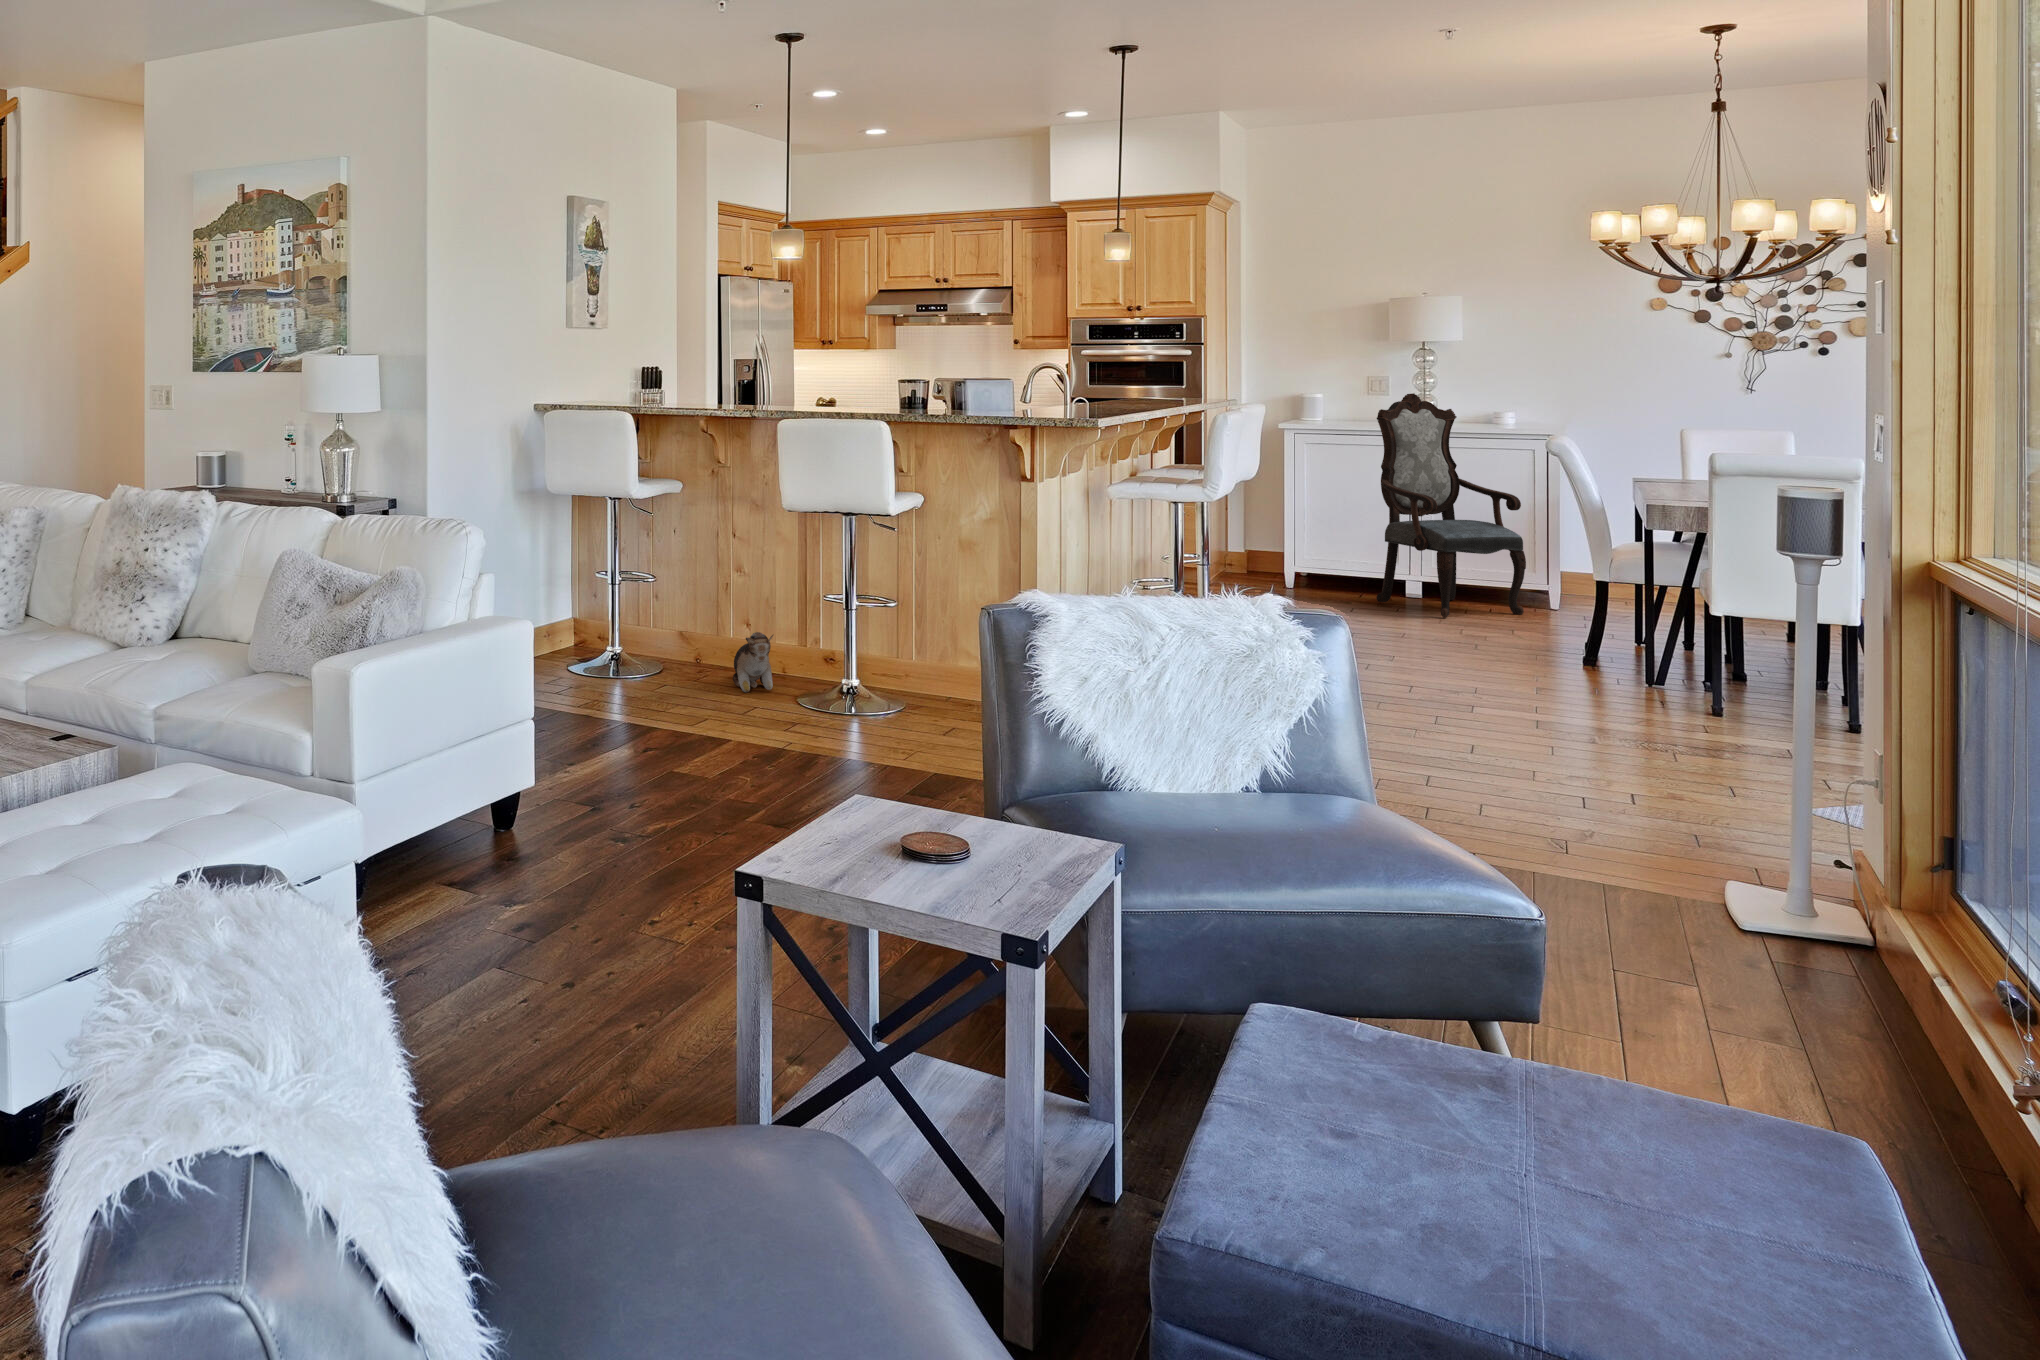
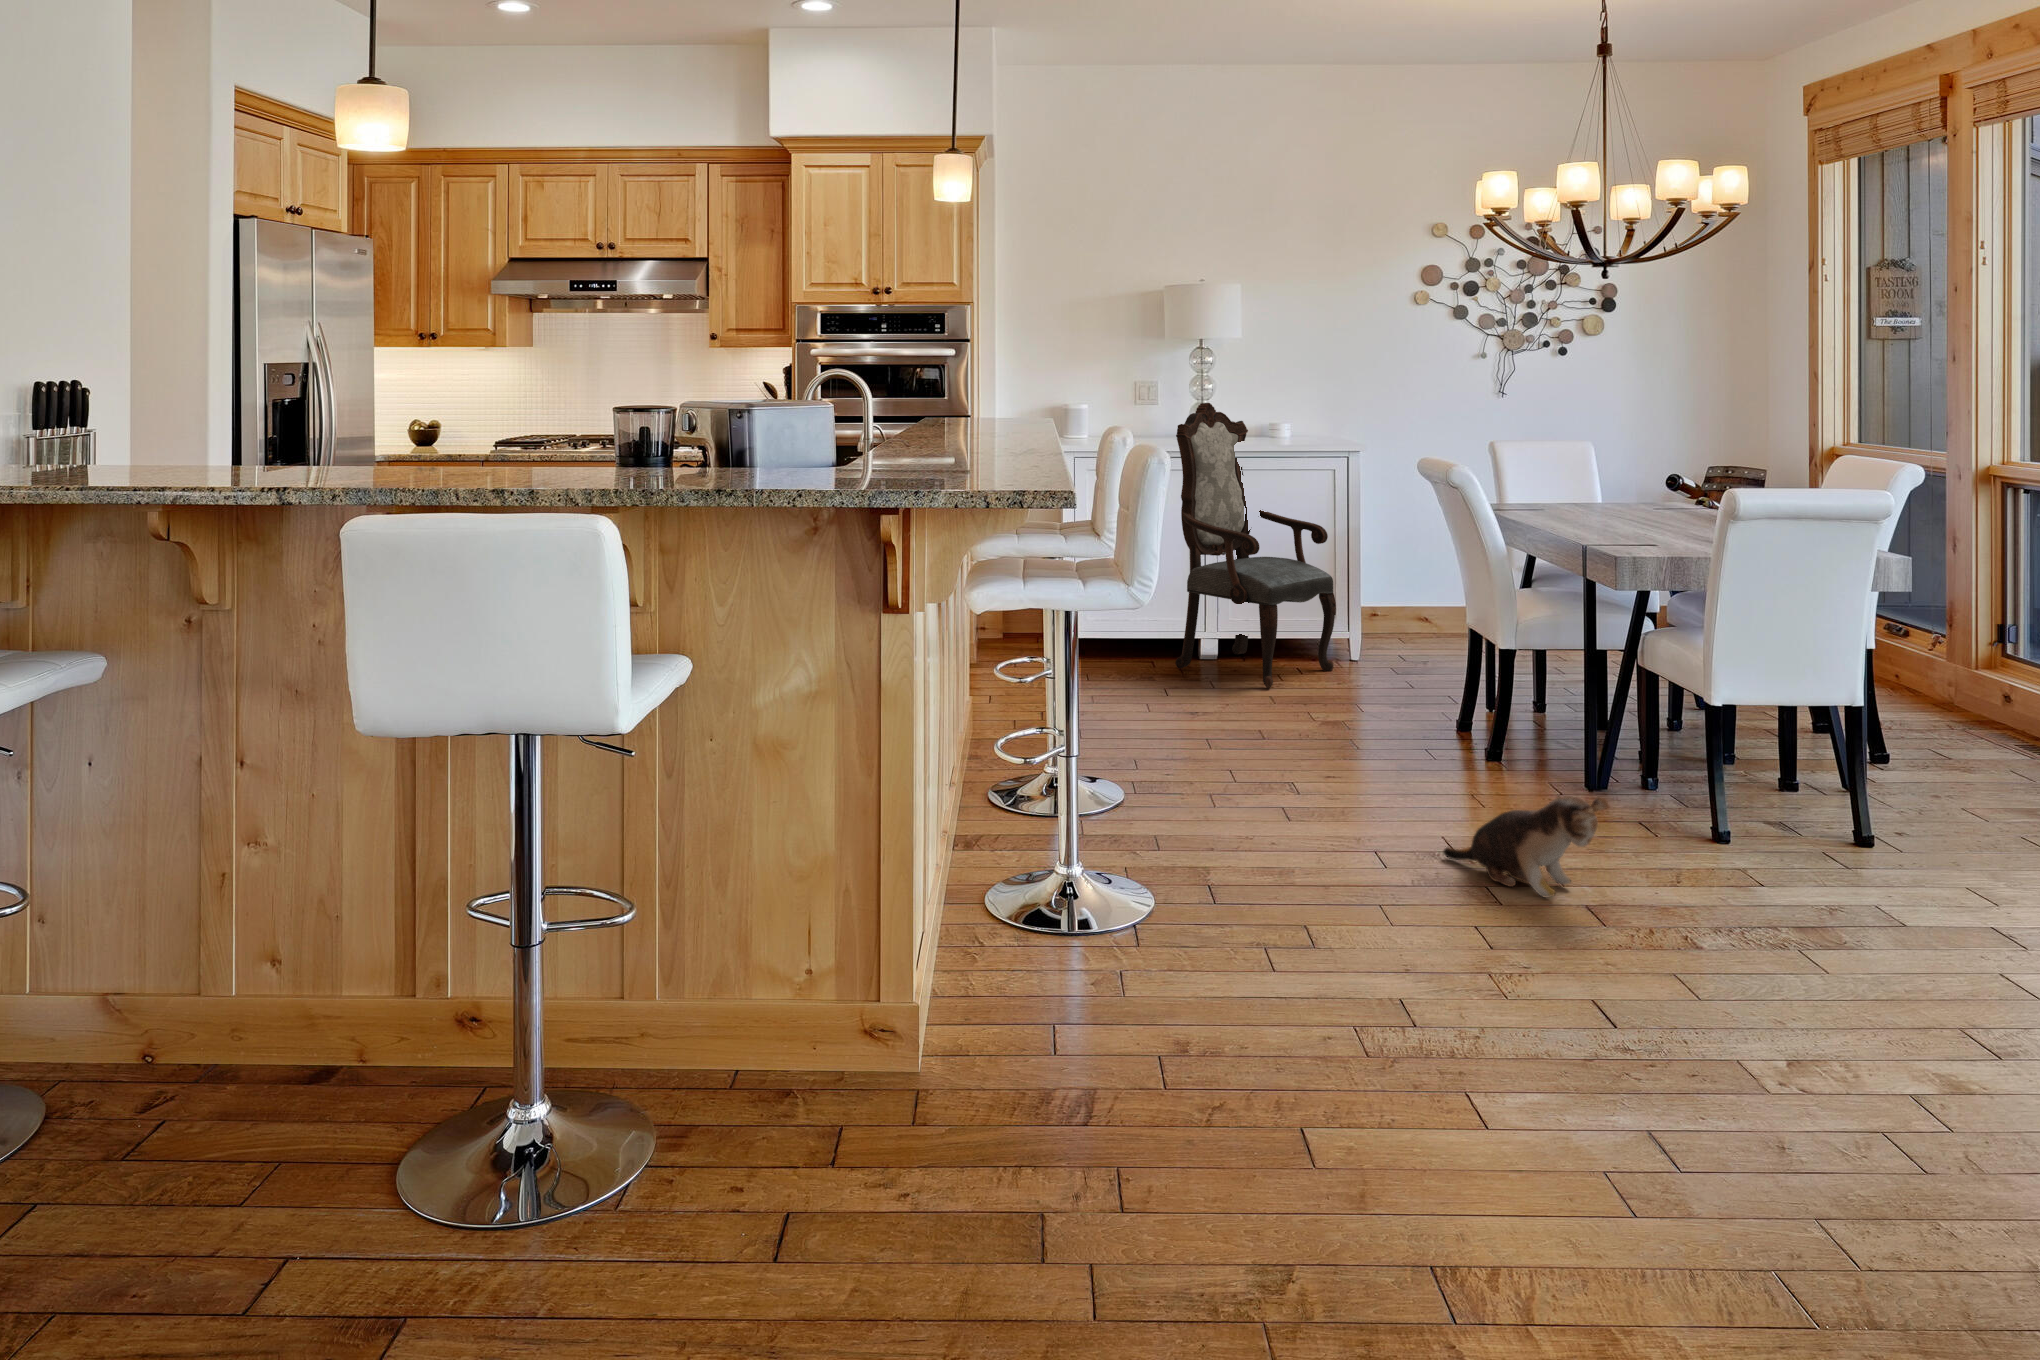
plush toy: present [733,632,773,692] -> present [1444,796,1608,897]

